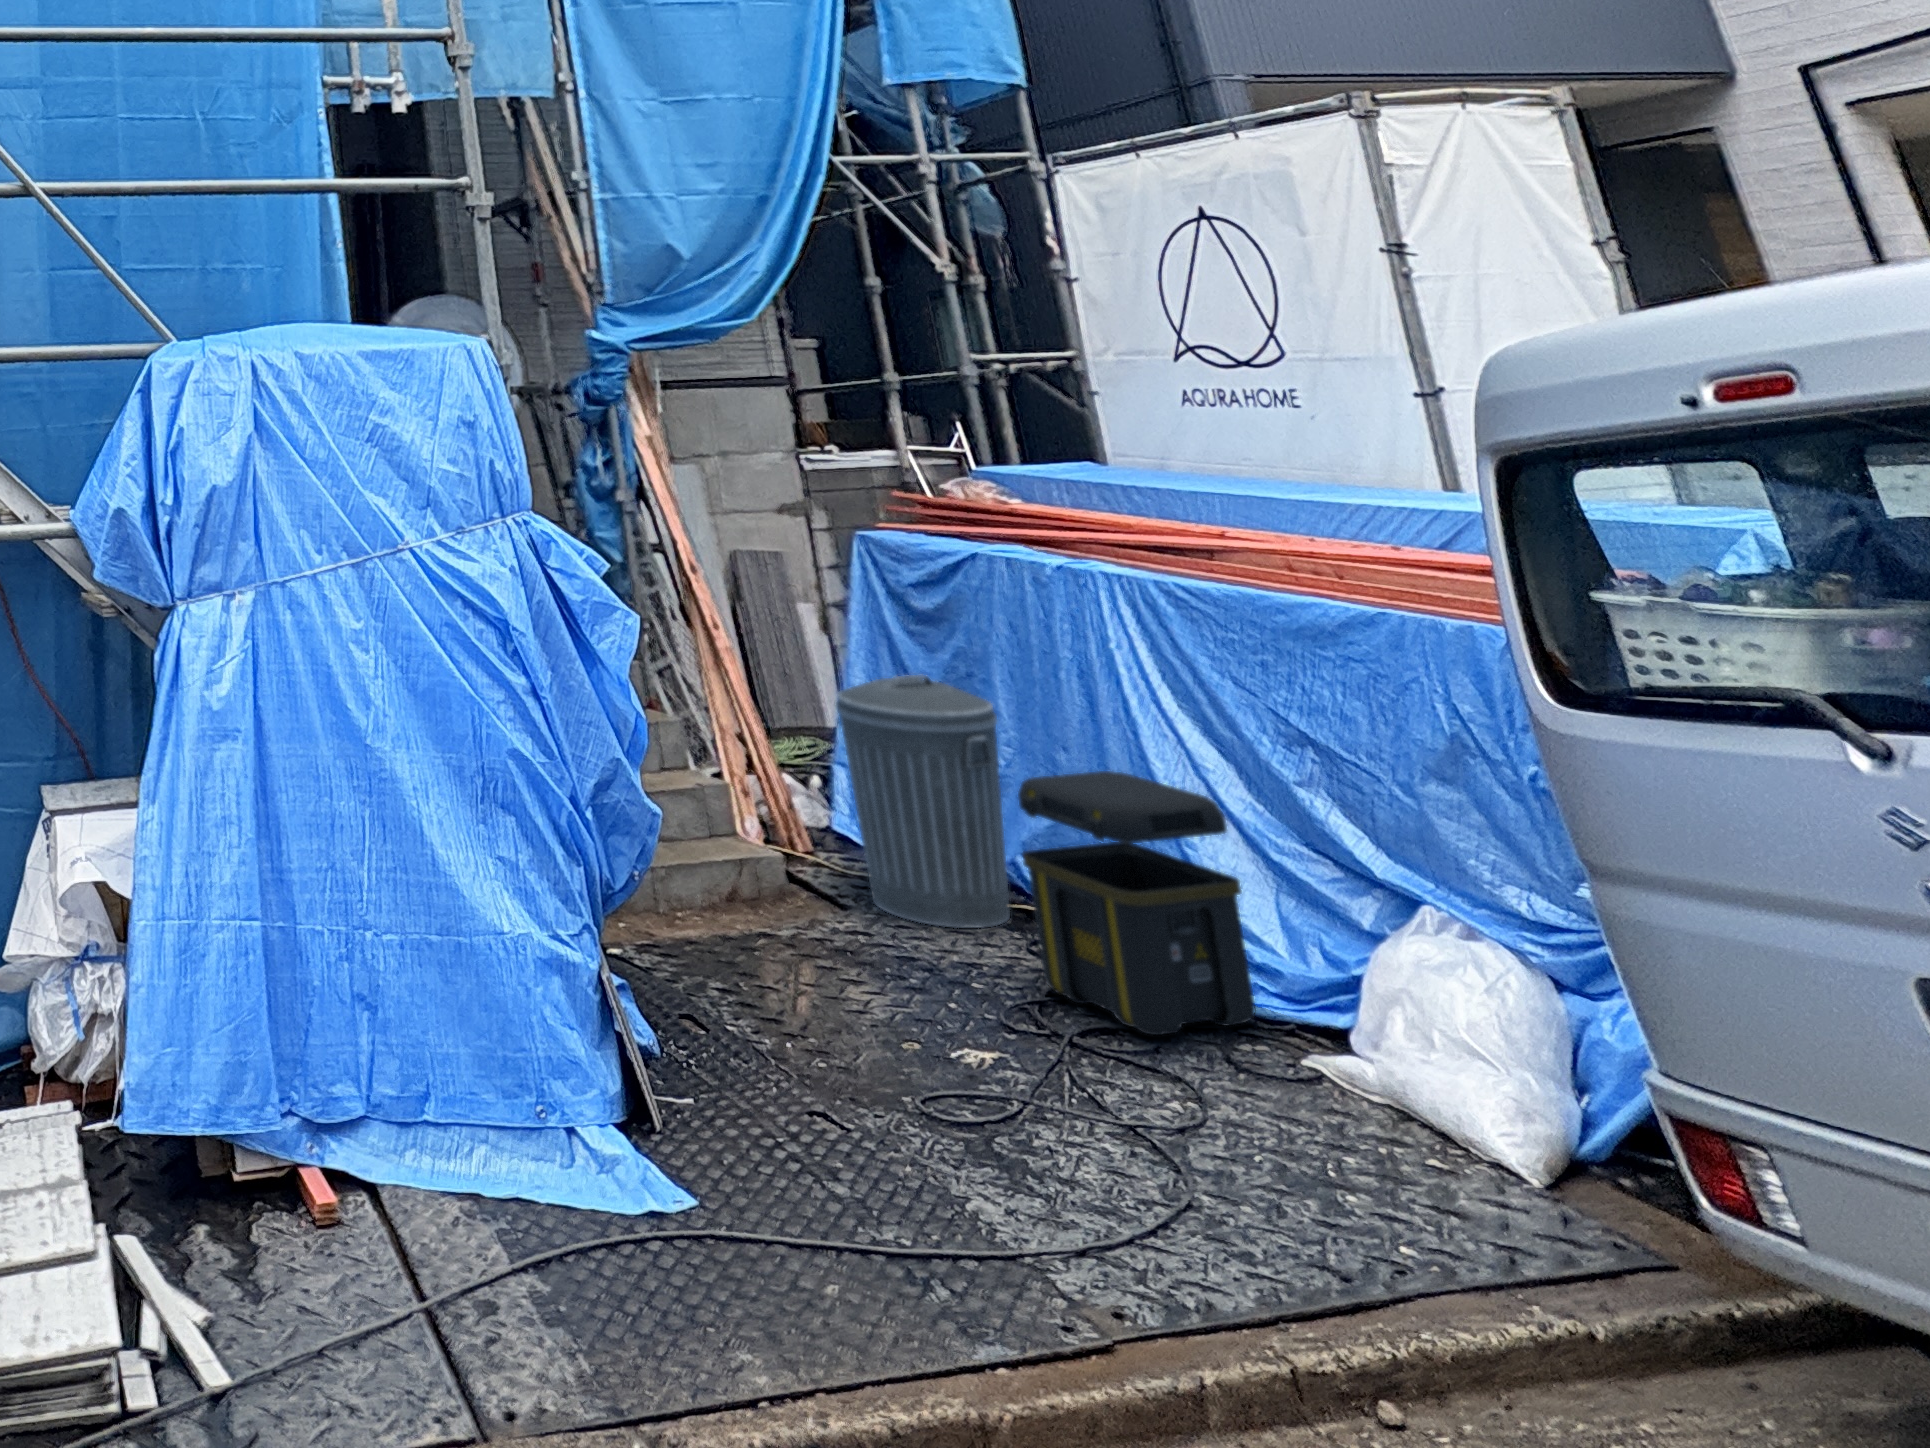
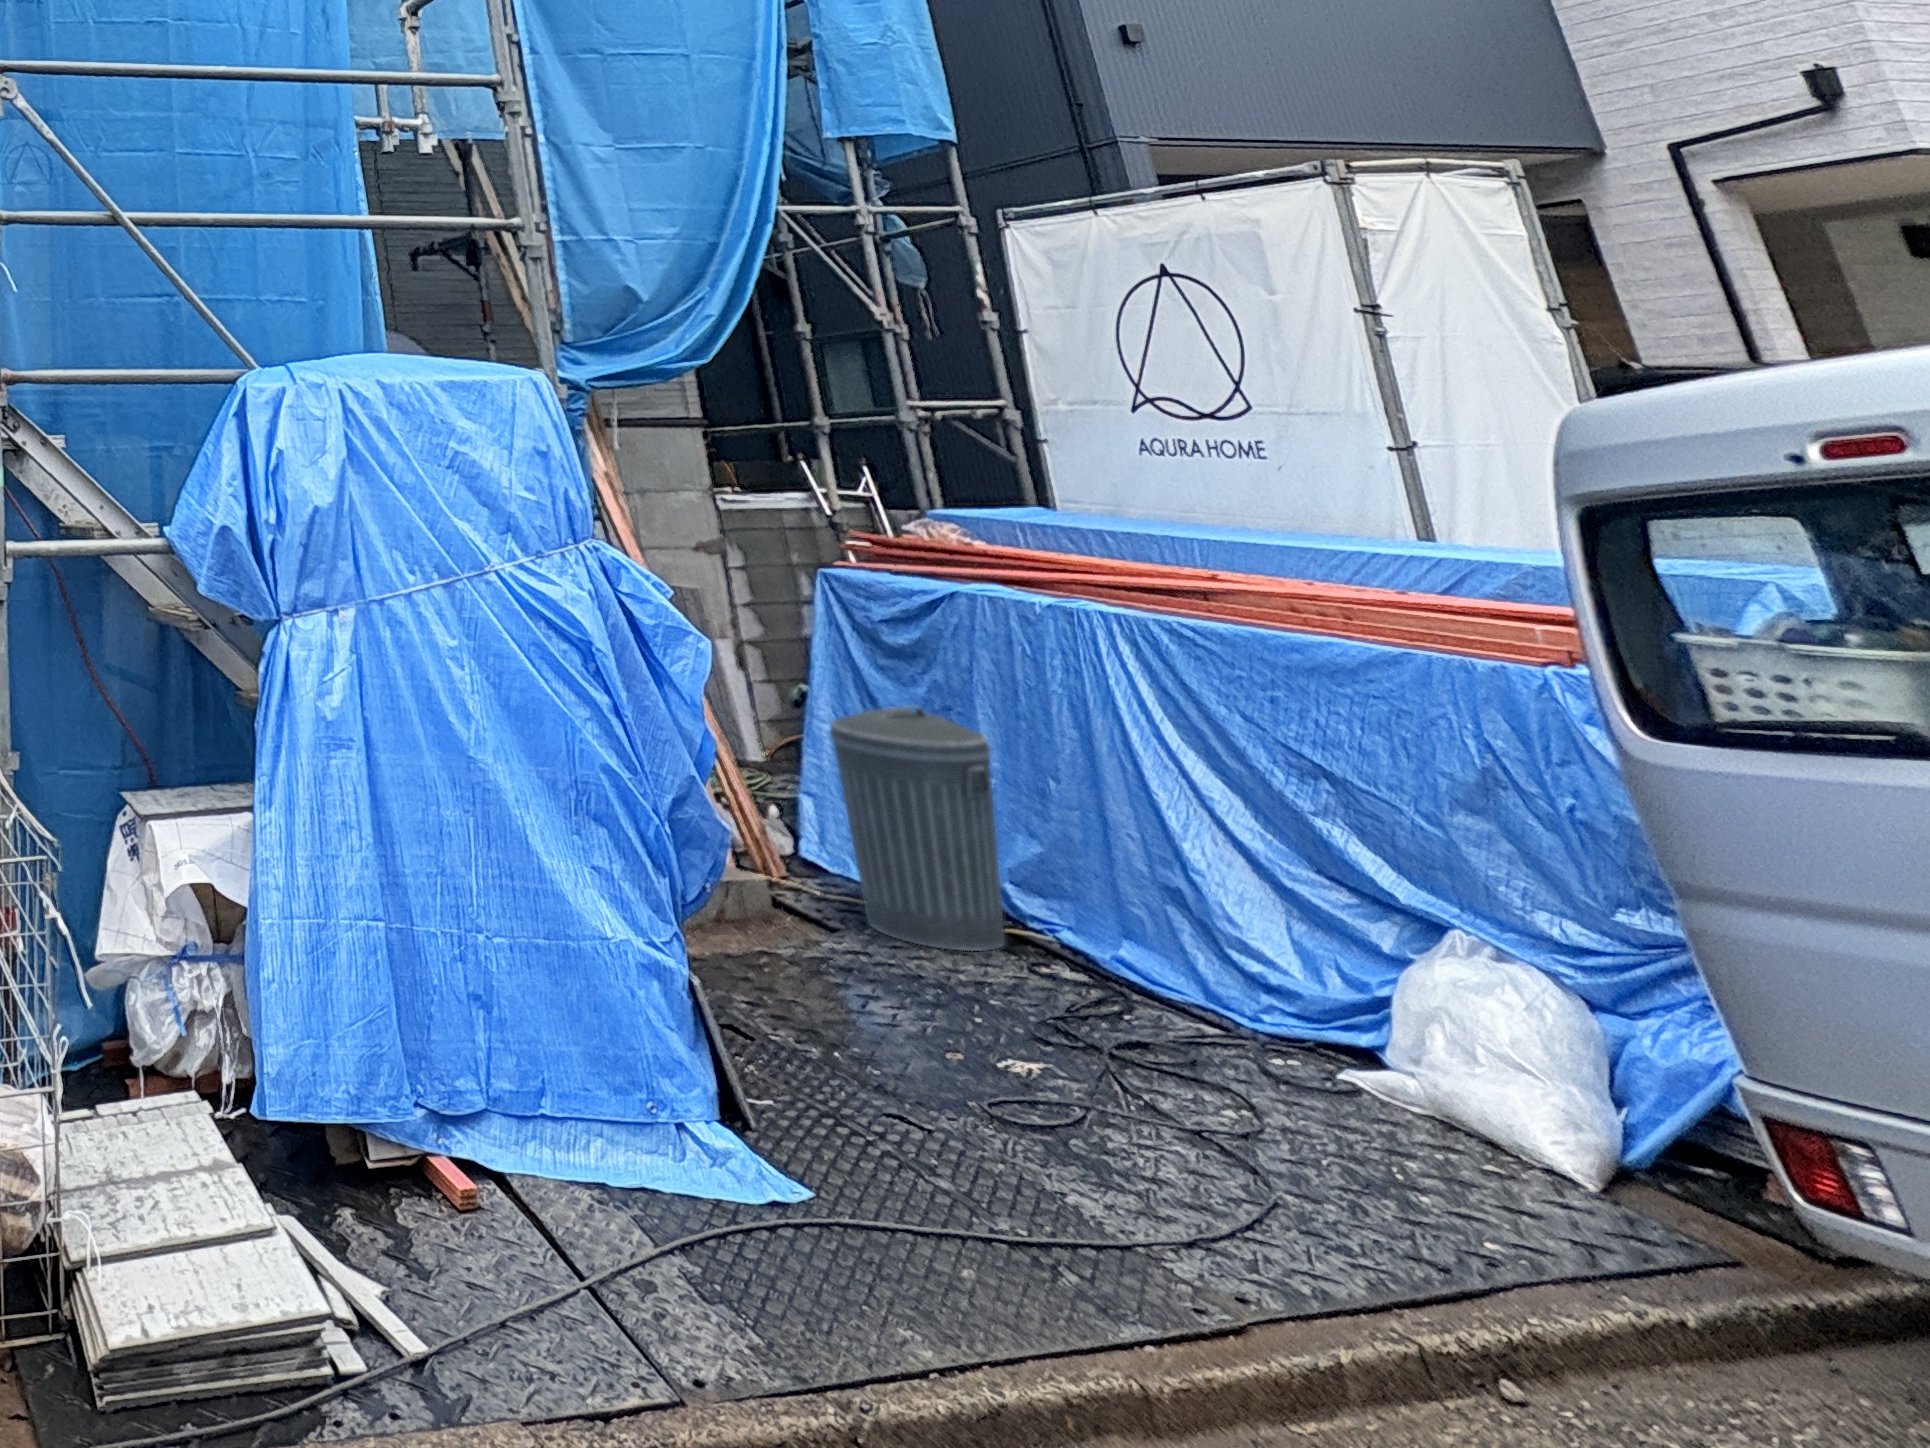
toolbox: present [1018,771,1255,1035] -> none [1035,800,1276,1052]

